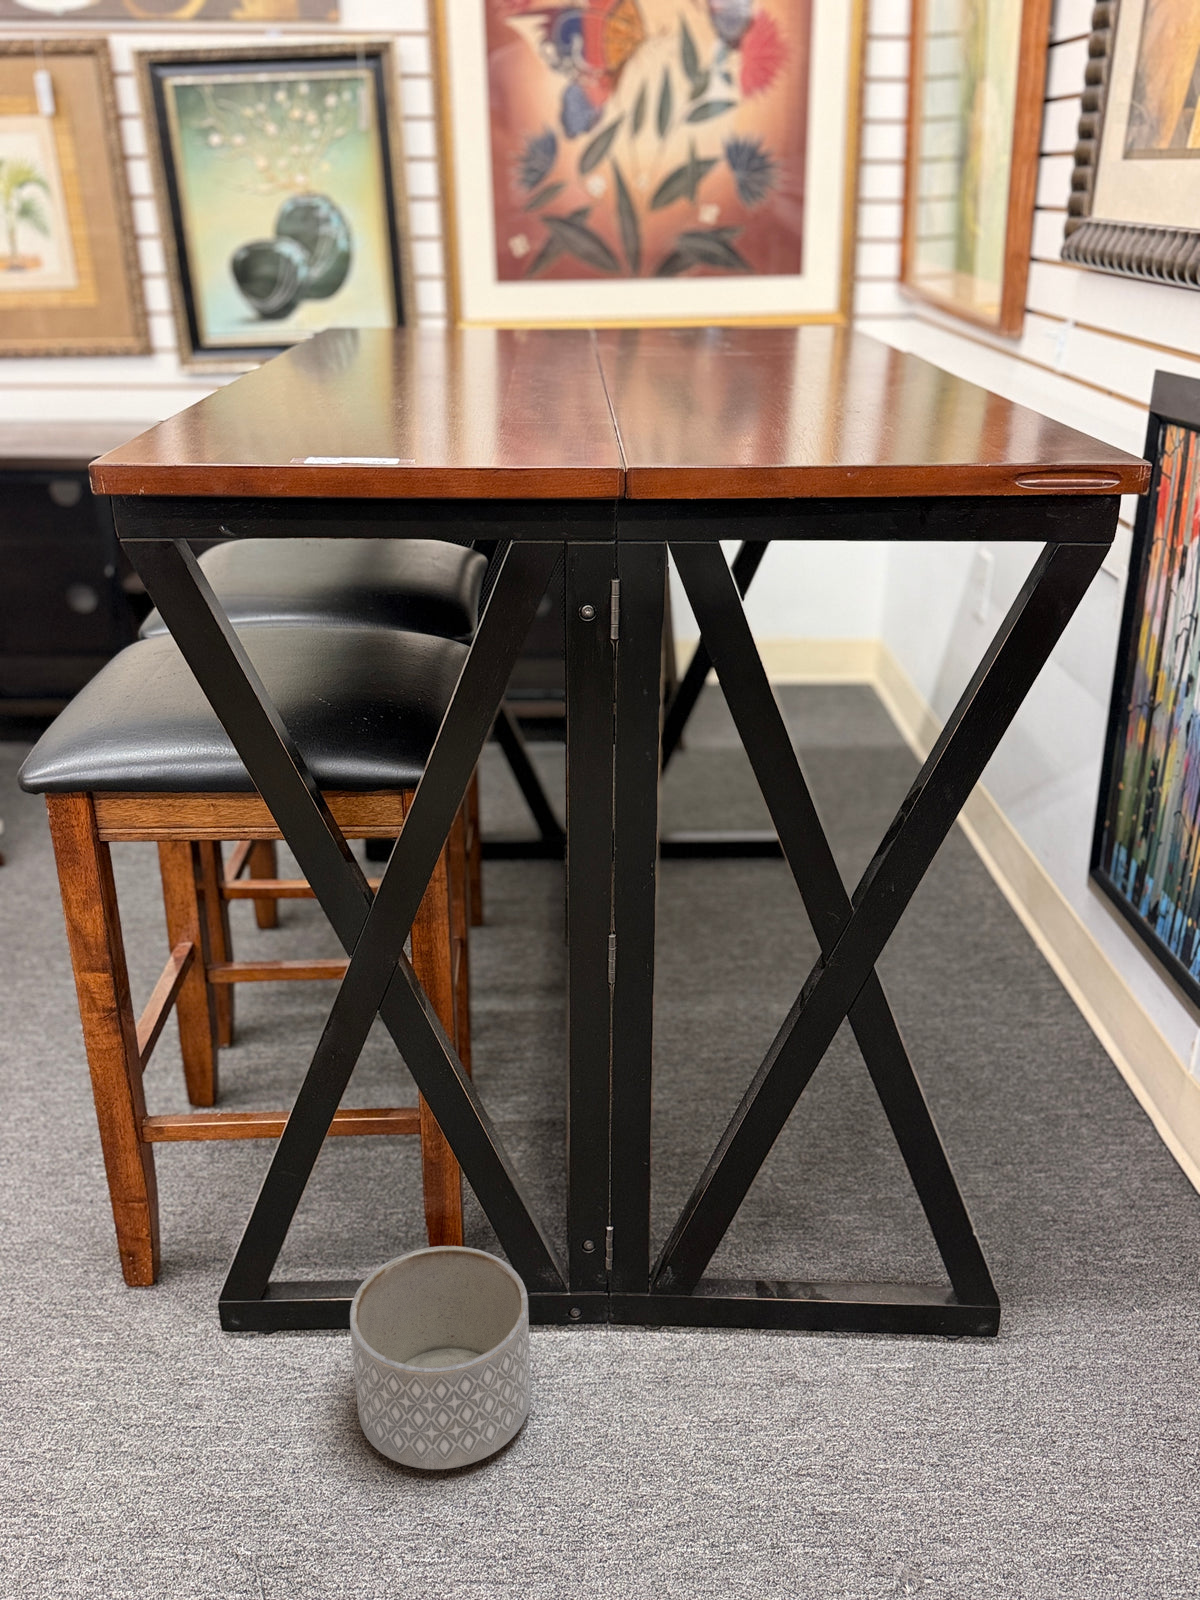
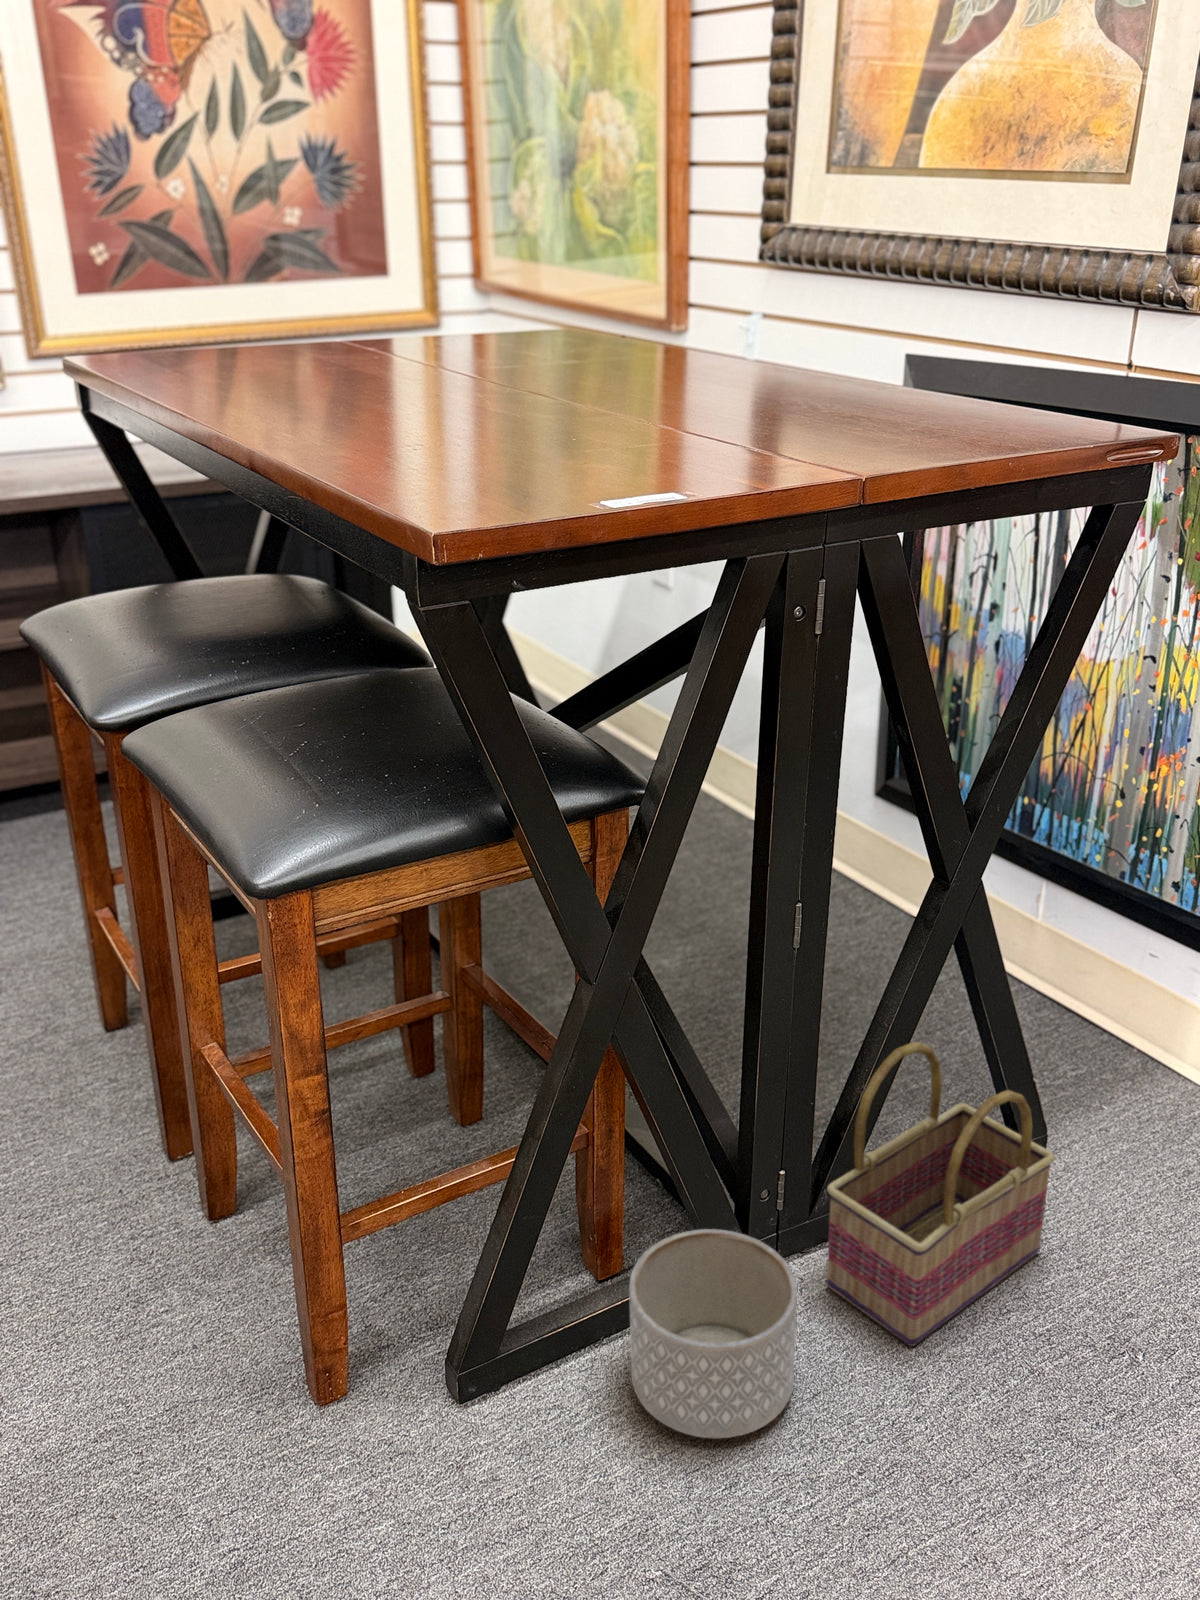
basket: none [631,1132,909,1463] -> present [826,1042,1055,1346]

